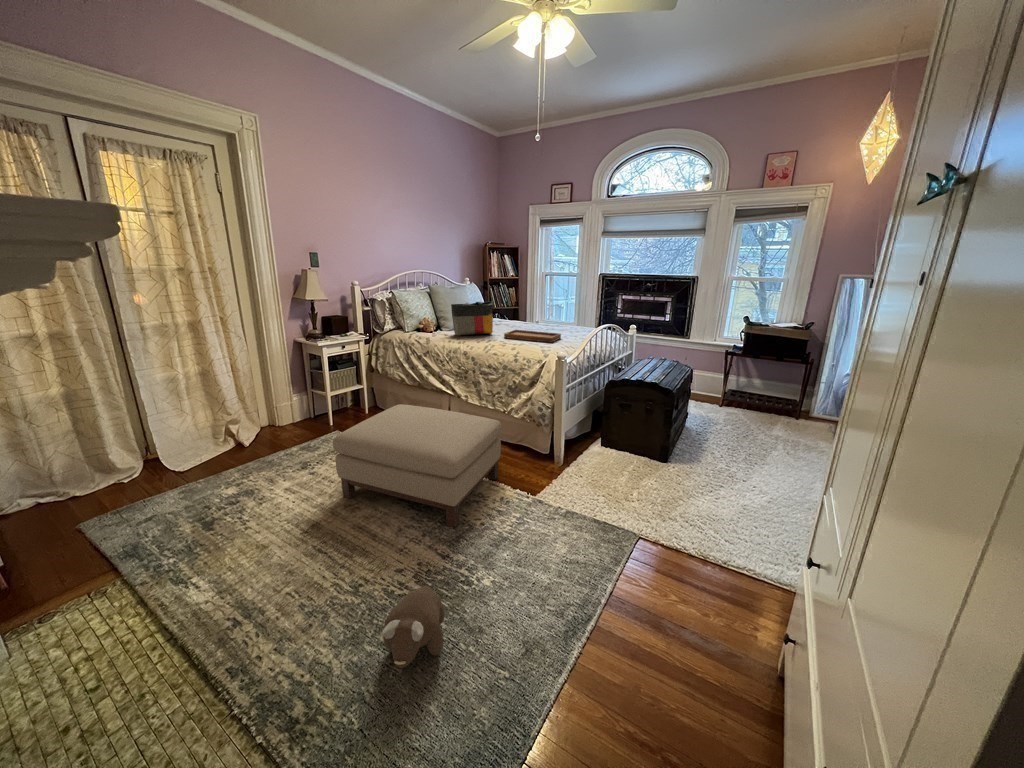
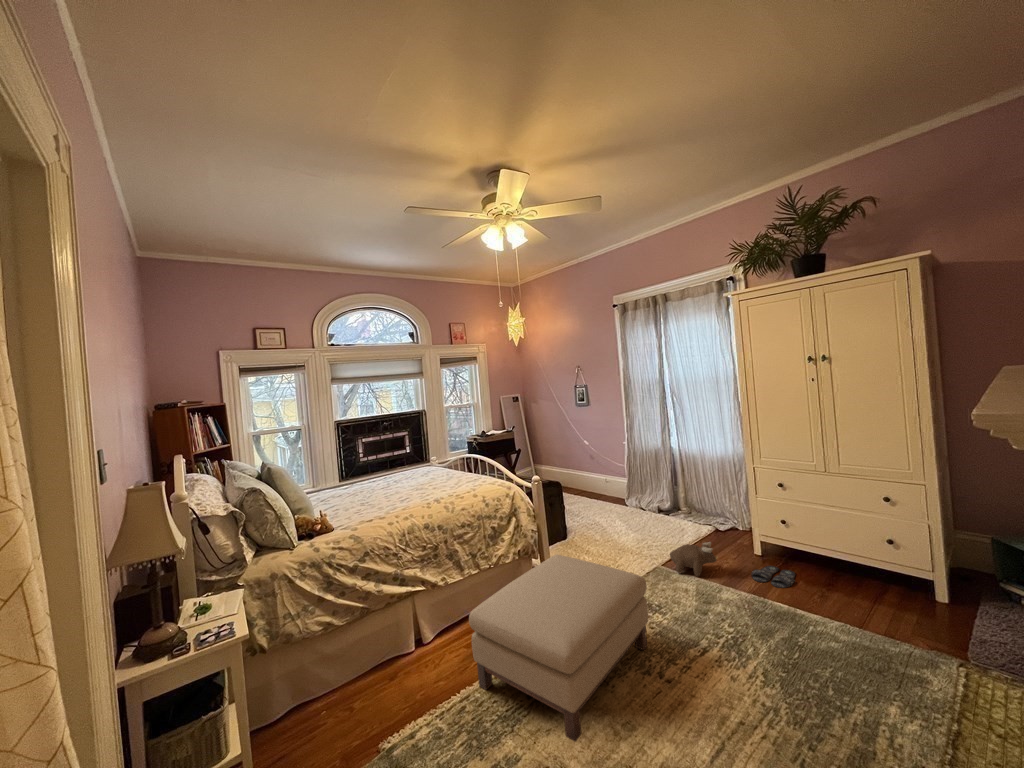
tote bag: present [451,301,494,336] -> none [347,464,392,519]
tray: present [504,321,561,343] -> none [401,470,463,499]
plush toy: present [382,586,444,668] -> present [670,542,718,576]
slippers: none [659,649,761,742] -> present [752,566,795,588]

